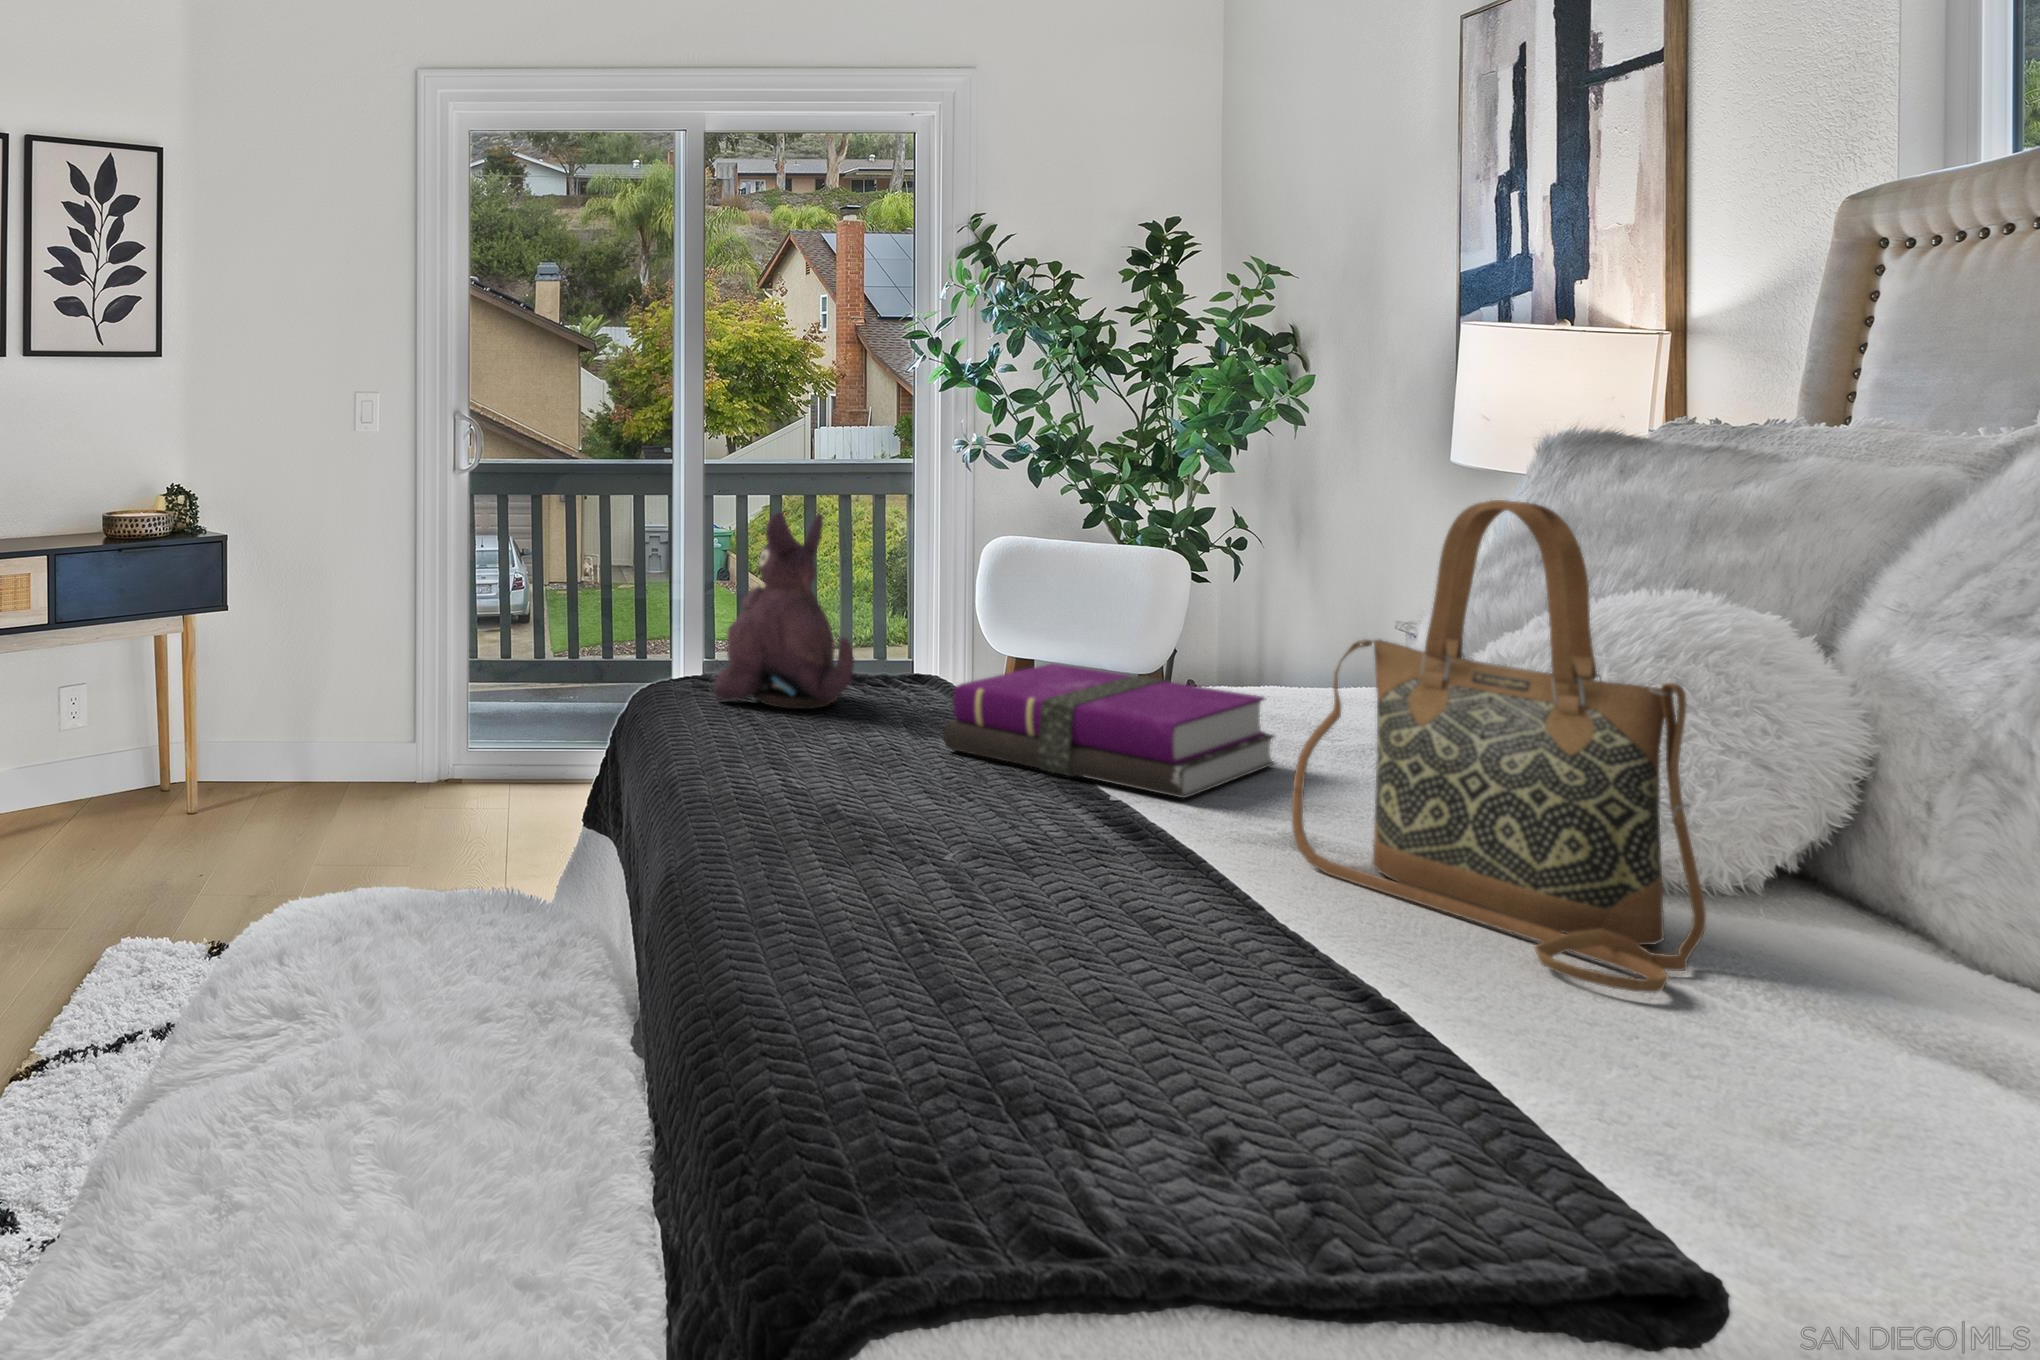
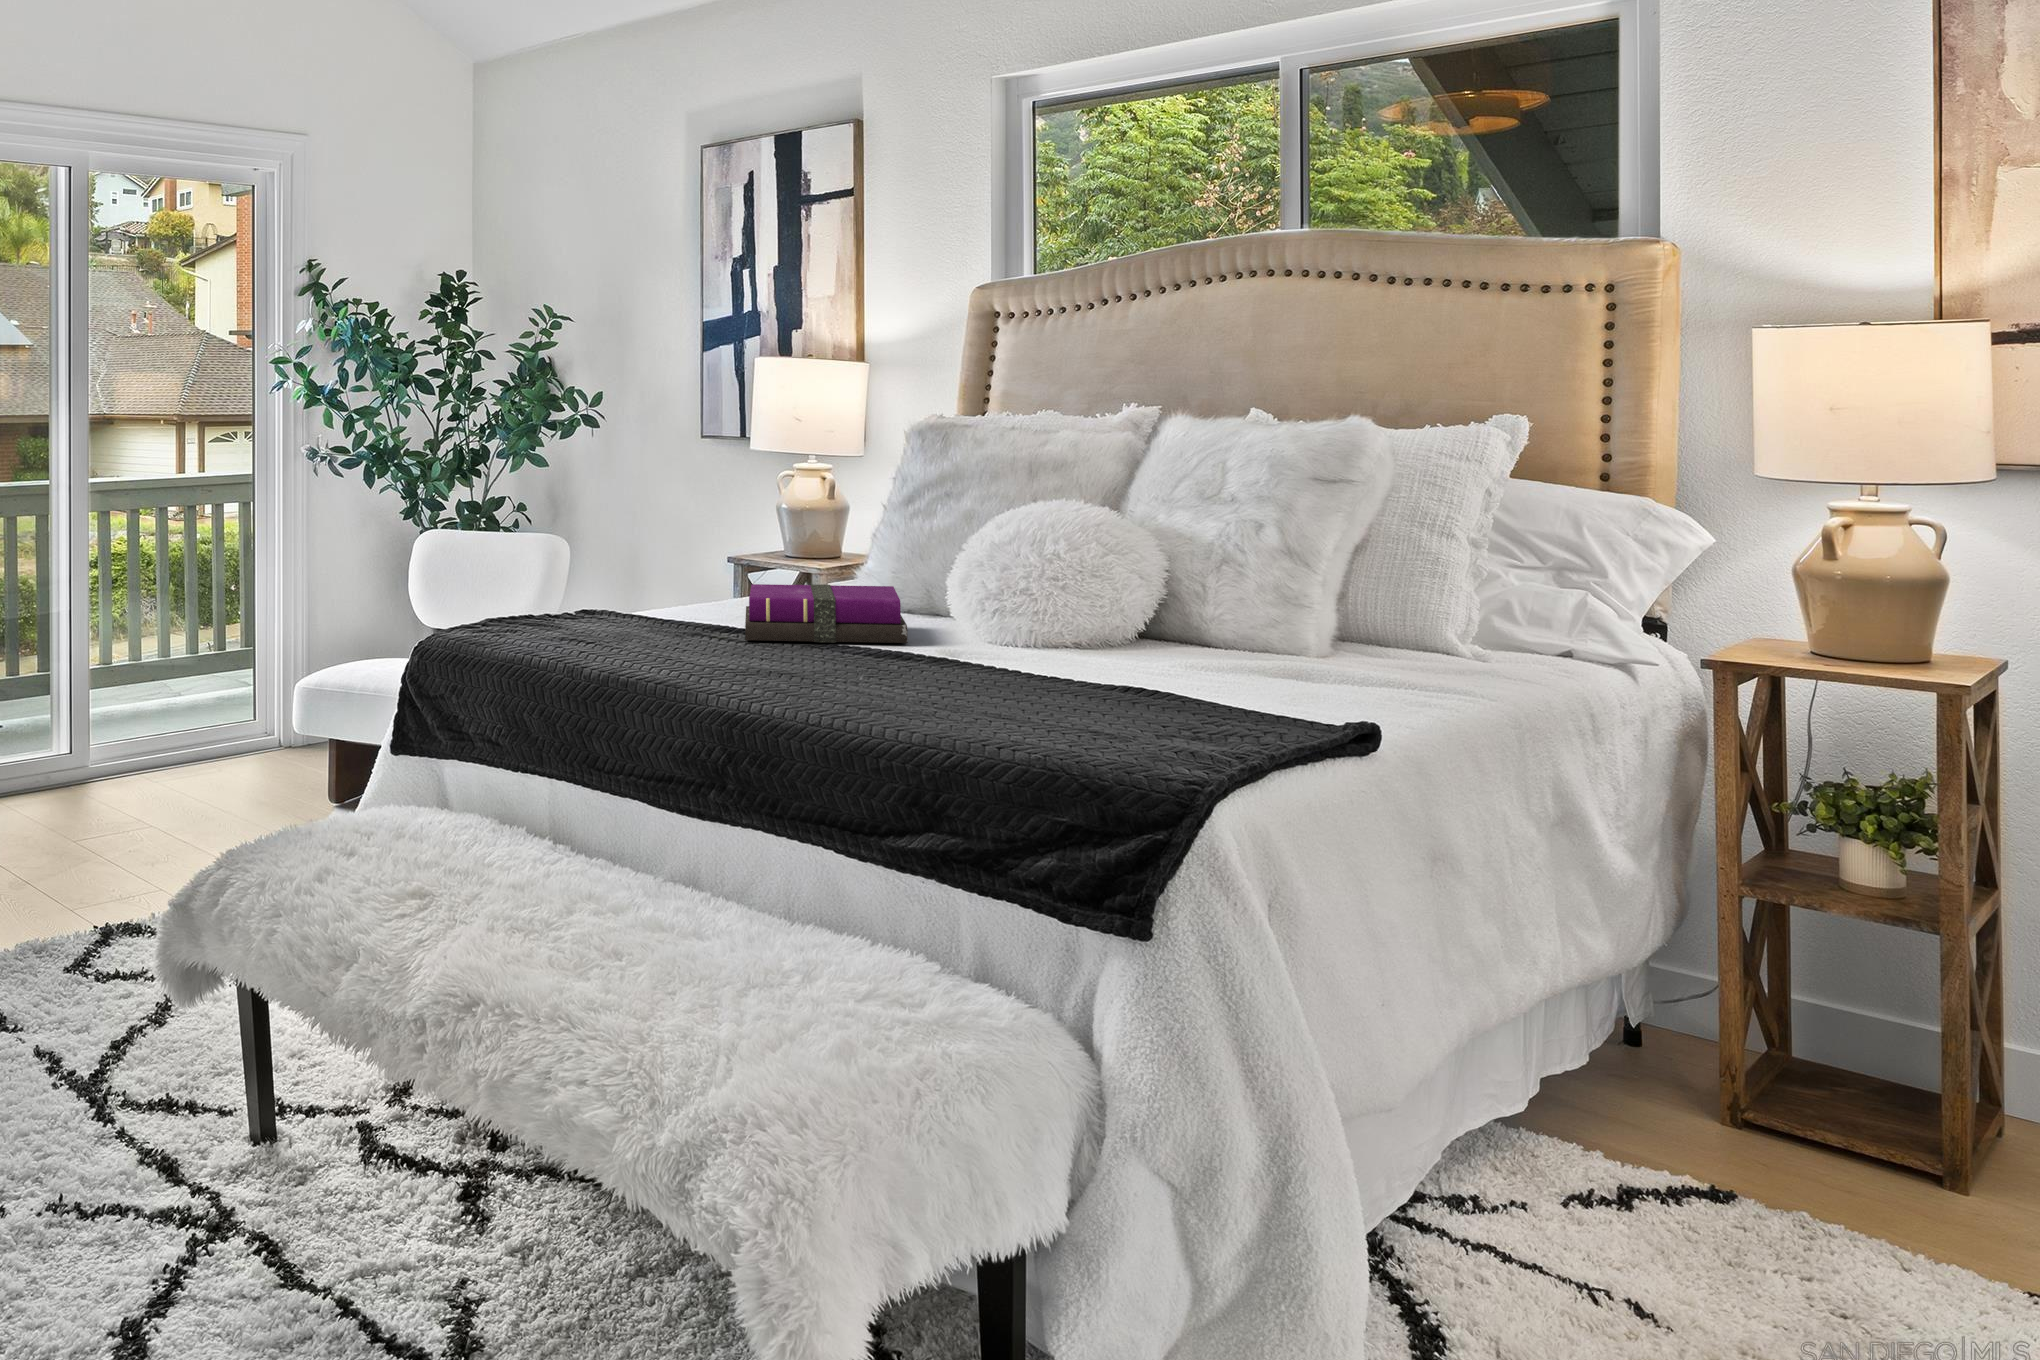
handbag: present [1292,500,1706,993] -> none [997,457,1220,673]
plush toy: present [715,512,854,709] -> none [545,496,651,636]

